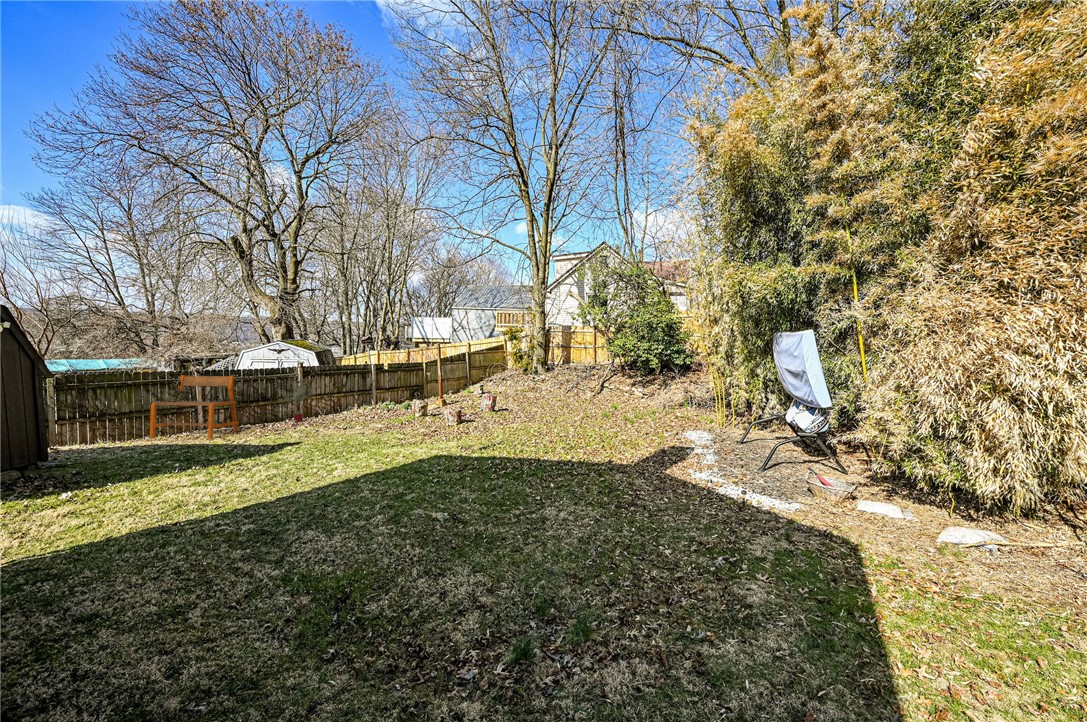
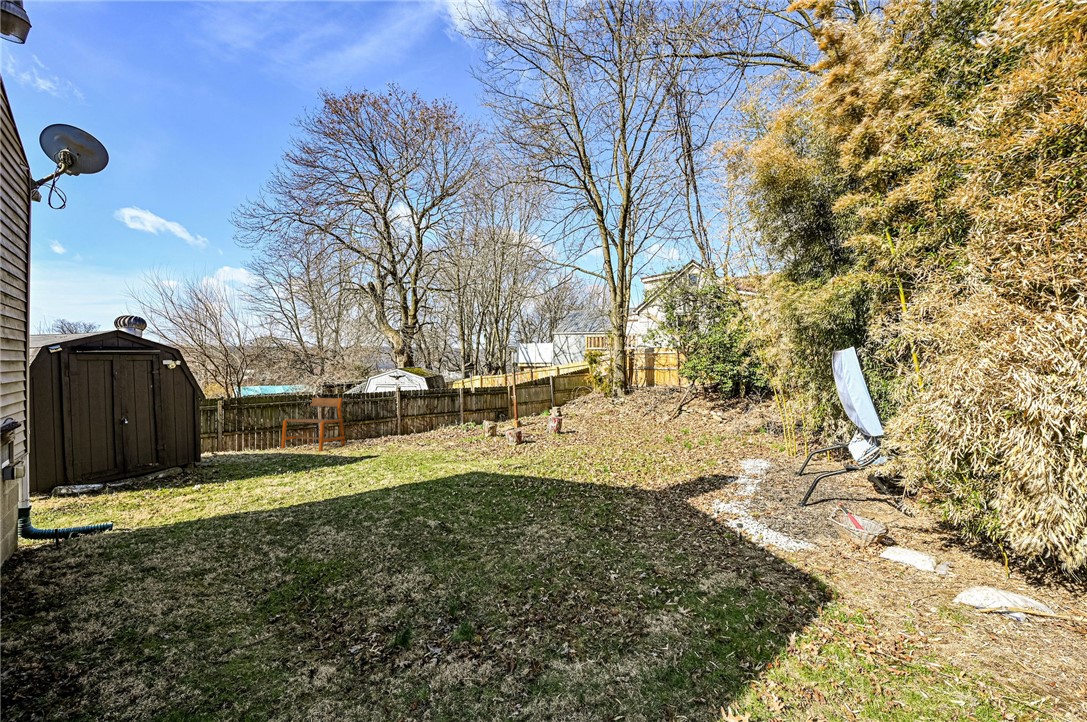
potted tree: present [279,381,317,422] -> none [378,400,411,438]

